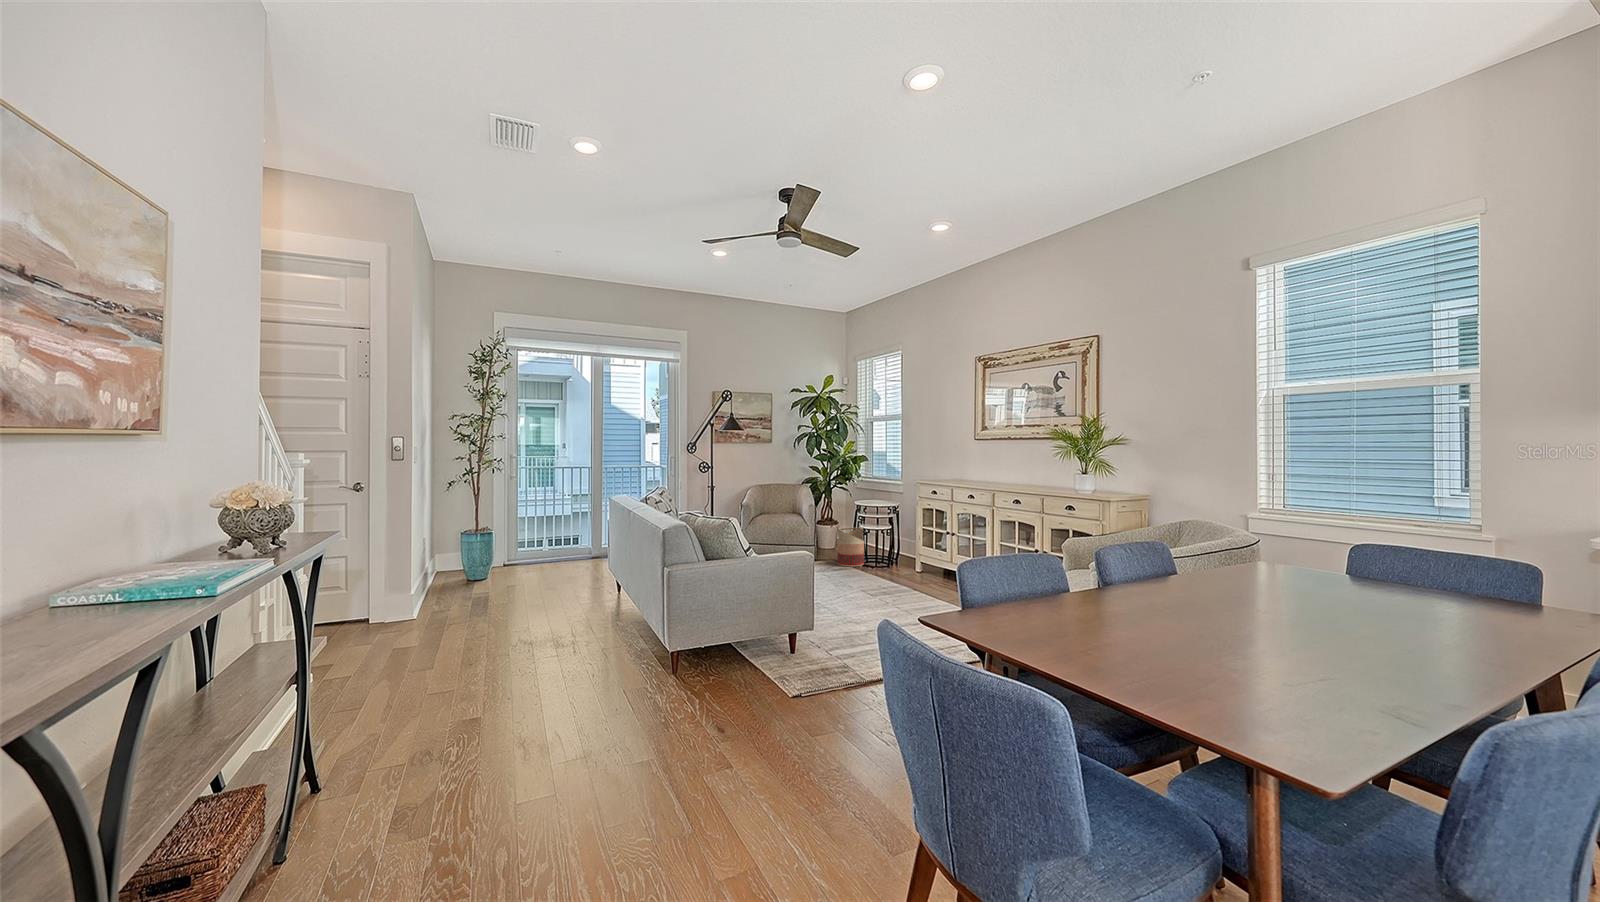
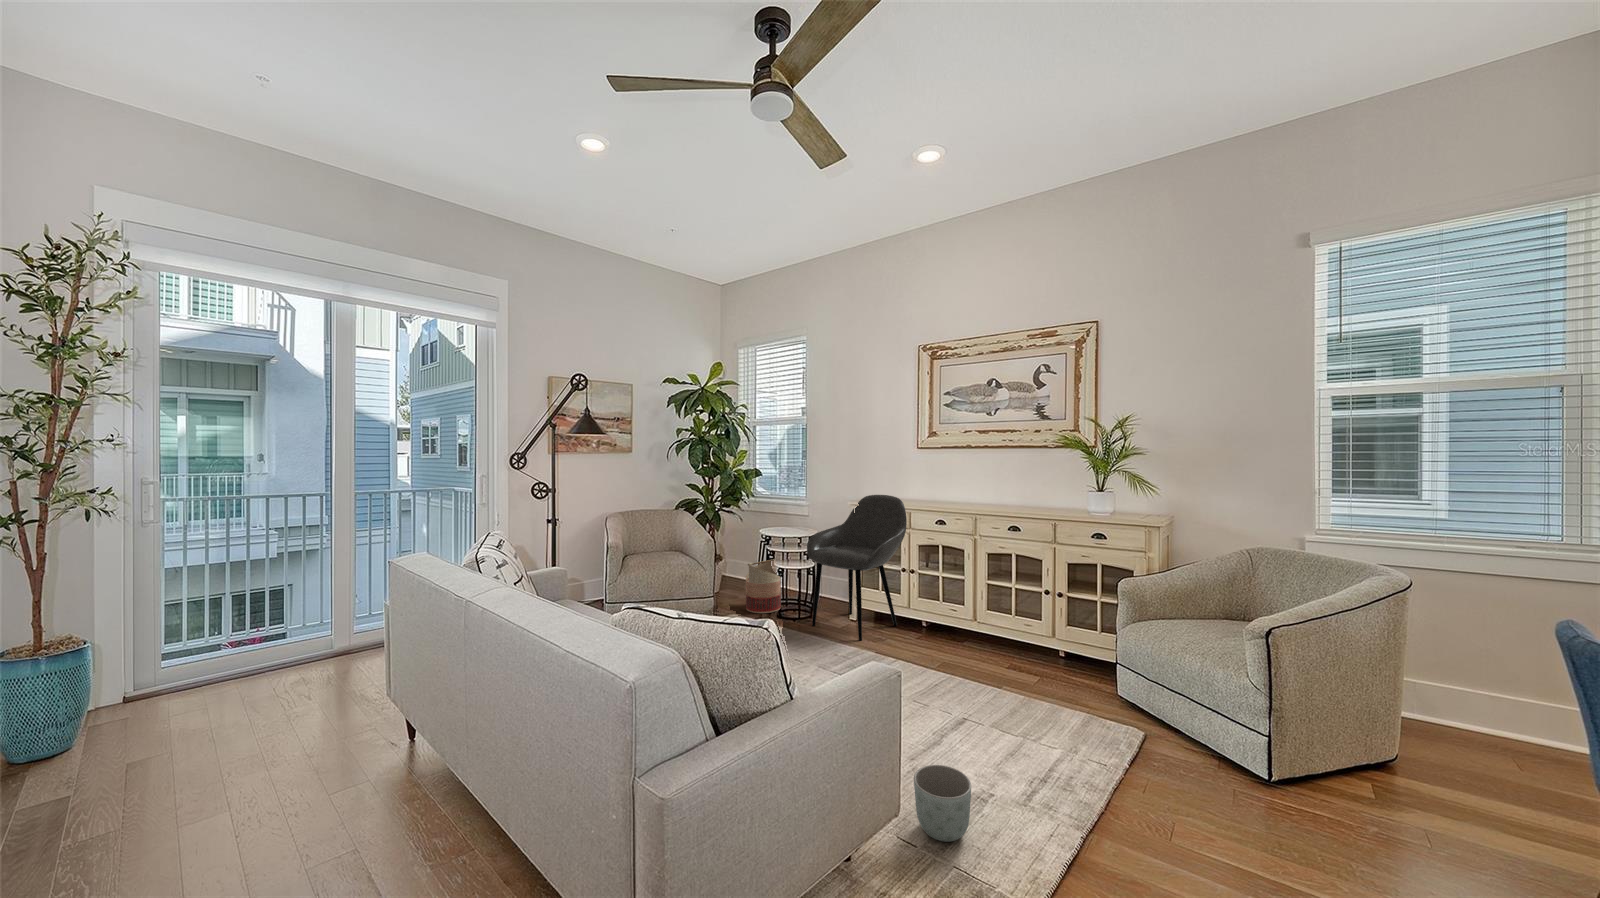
armchair: none [873,479,950,587] -> present [807,495,907,641]
planter: none [820,622,850,656] -> present [914,765,971,842]

